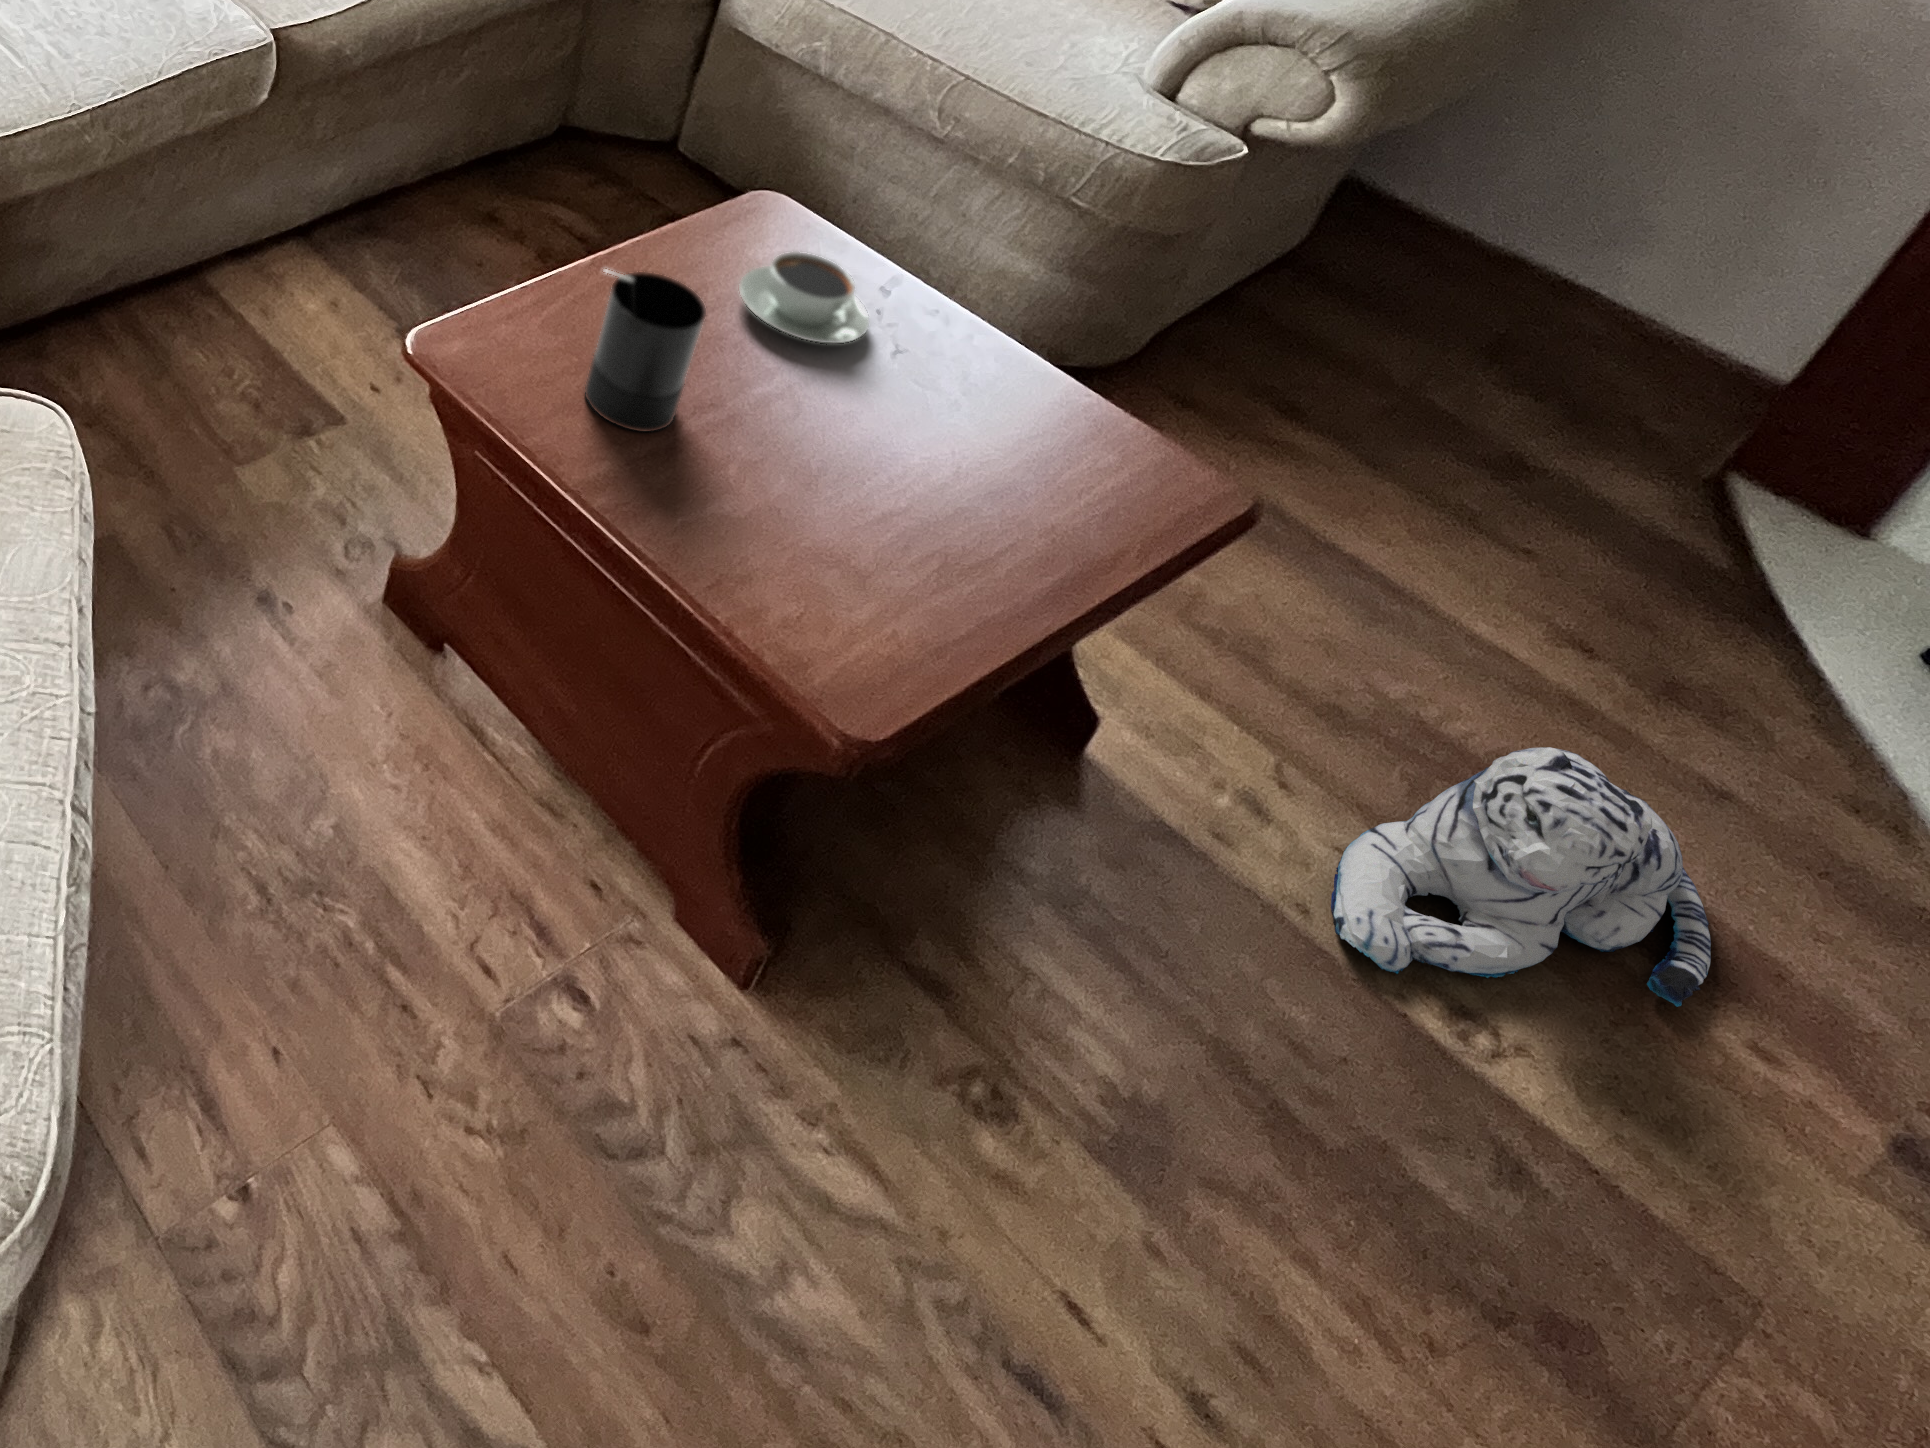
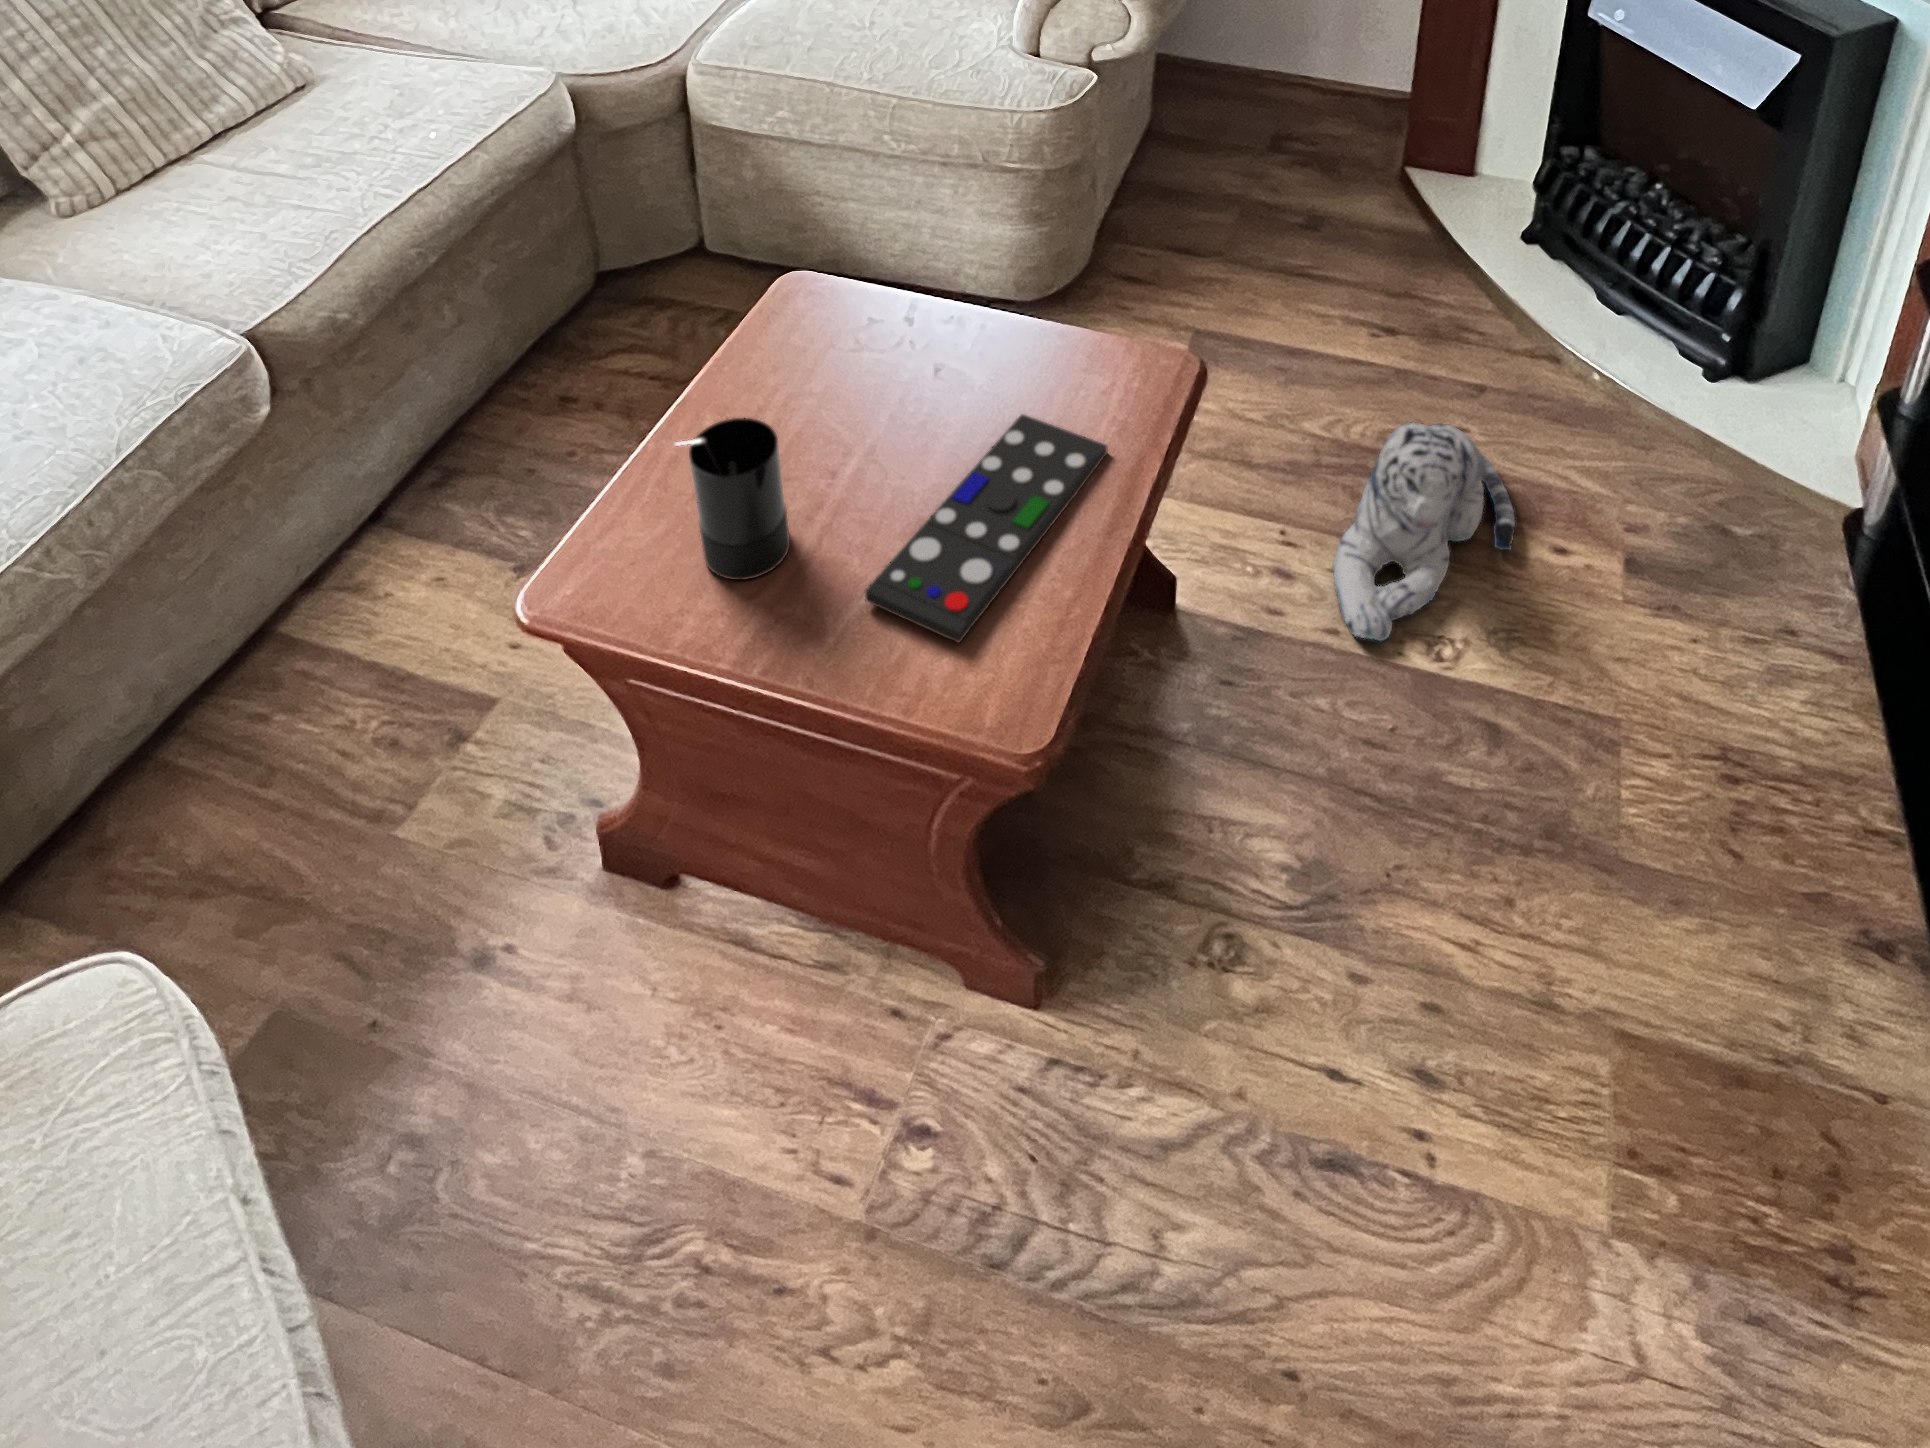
coffee cup: present [739,252,869,343] -> none [797,322,908,407]
remote control: none [732,436,1086,600] -> present [865,414,1108,643]

